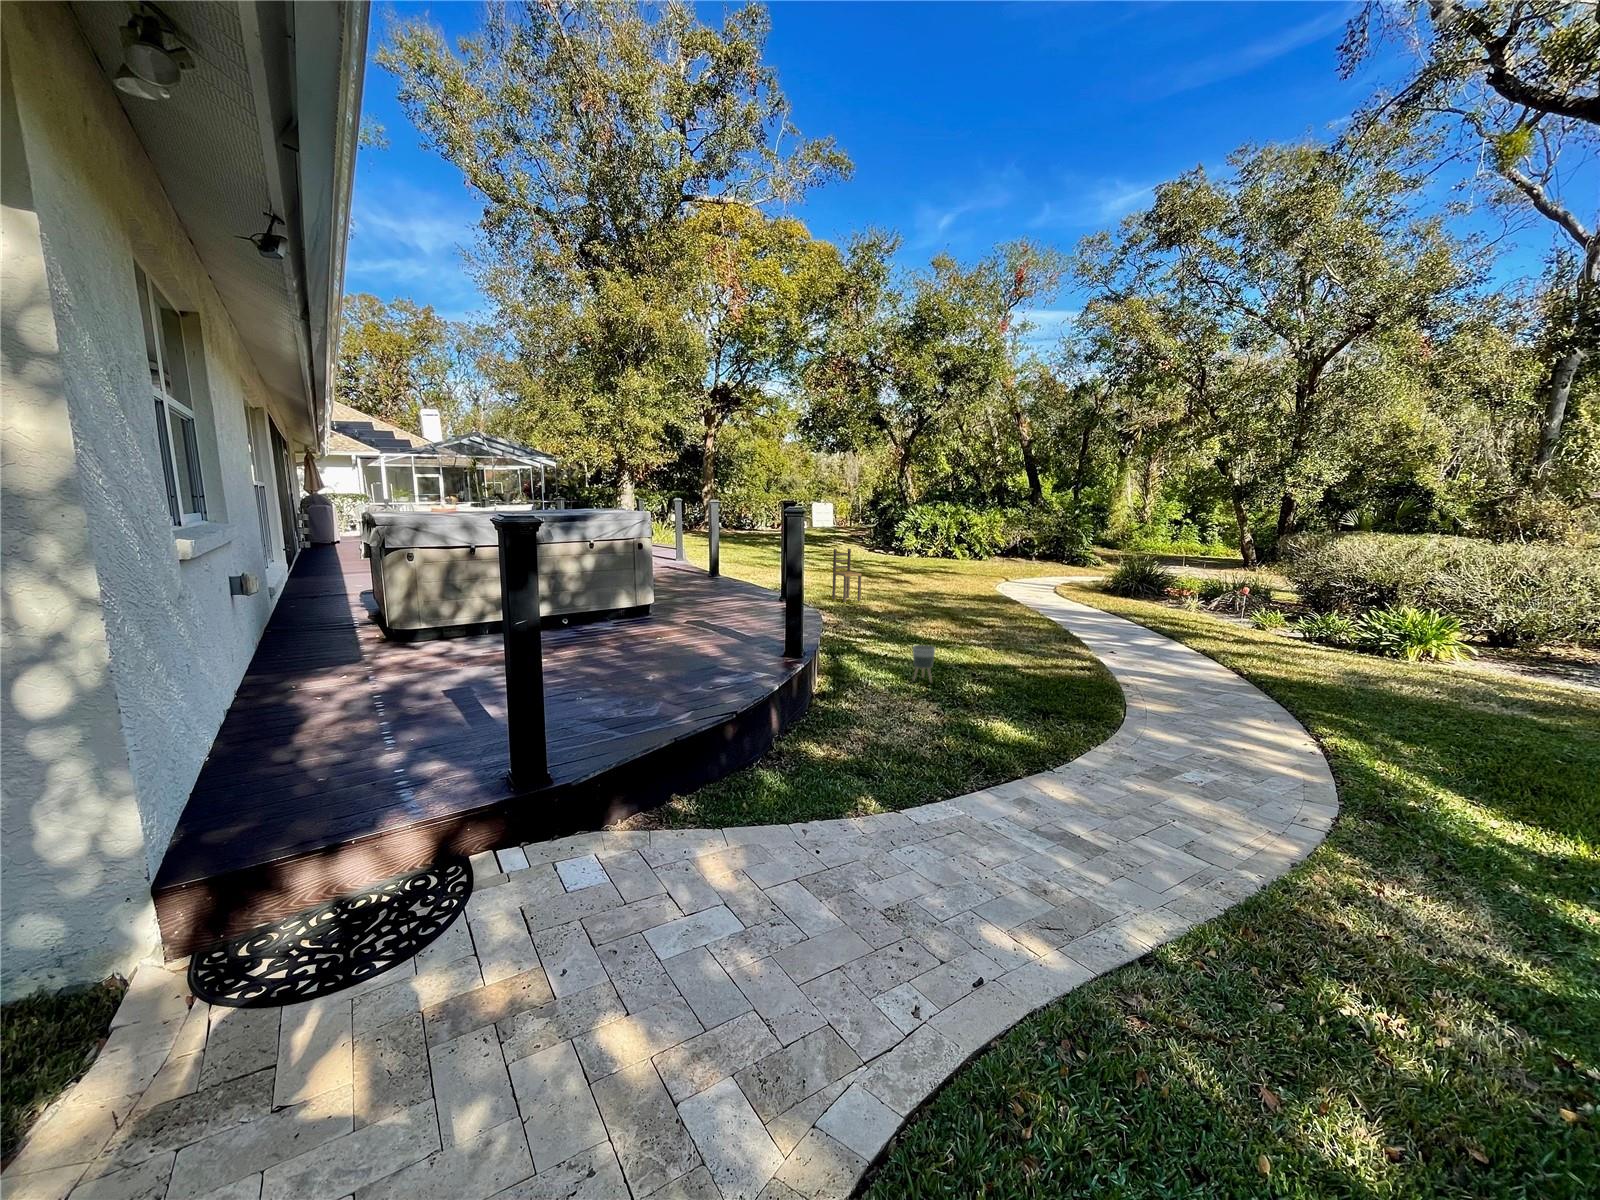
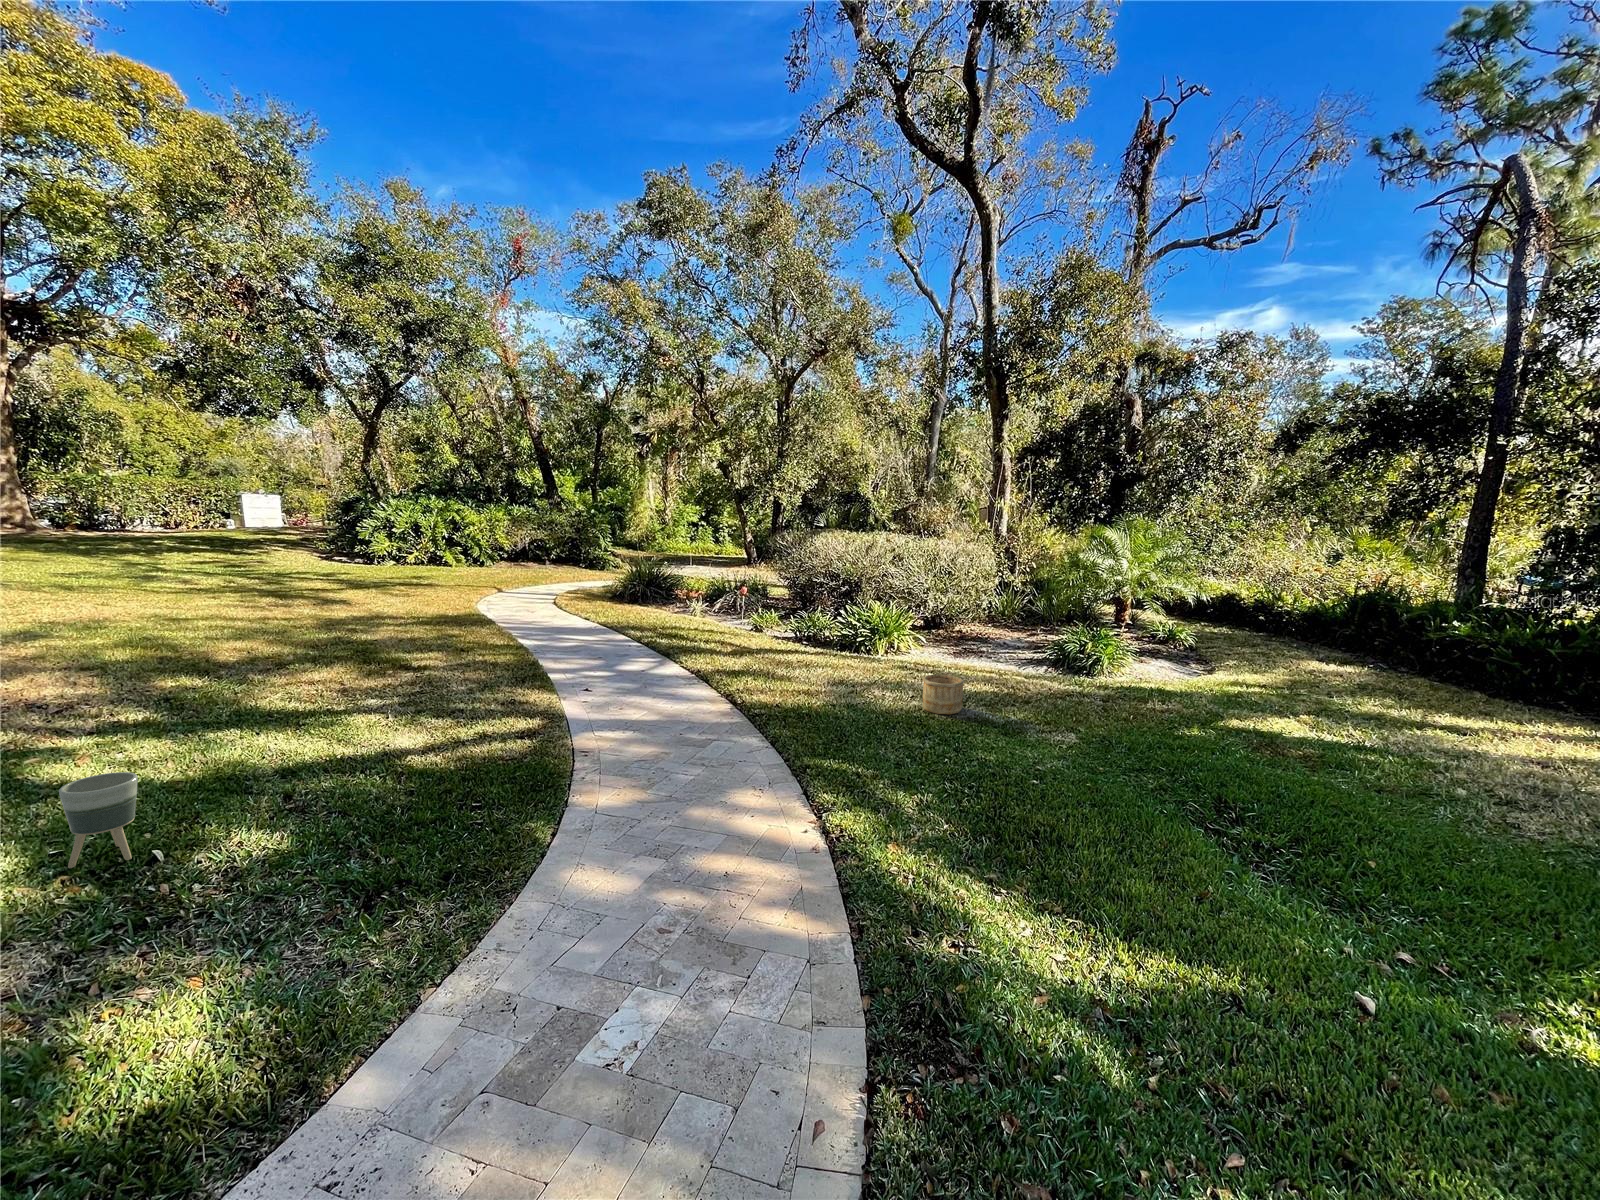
chair: present [832,549,861,602] -> none [115,555,190,651]
wooden bucket: none [1452,674,1510,712] -> present [923,674,964,715]

